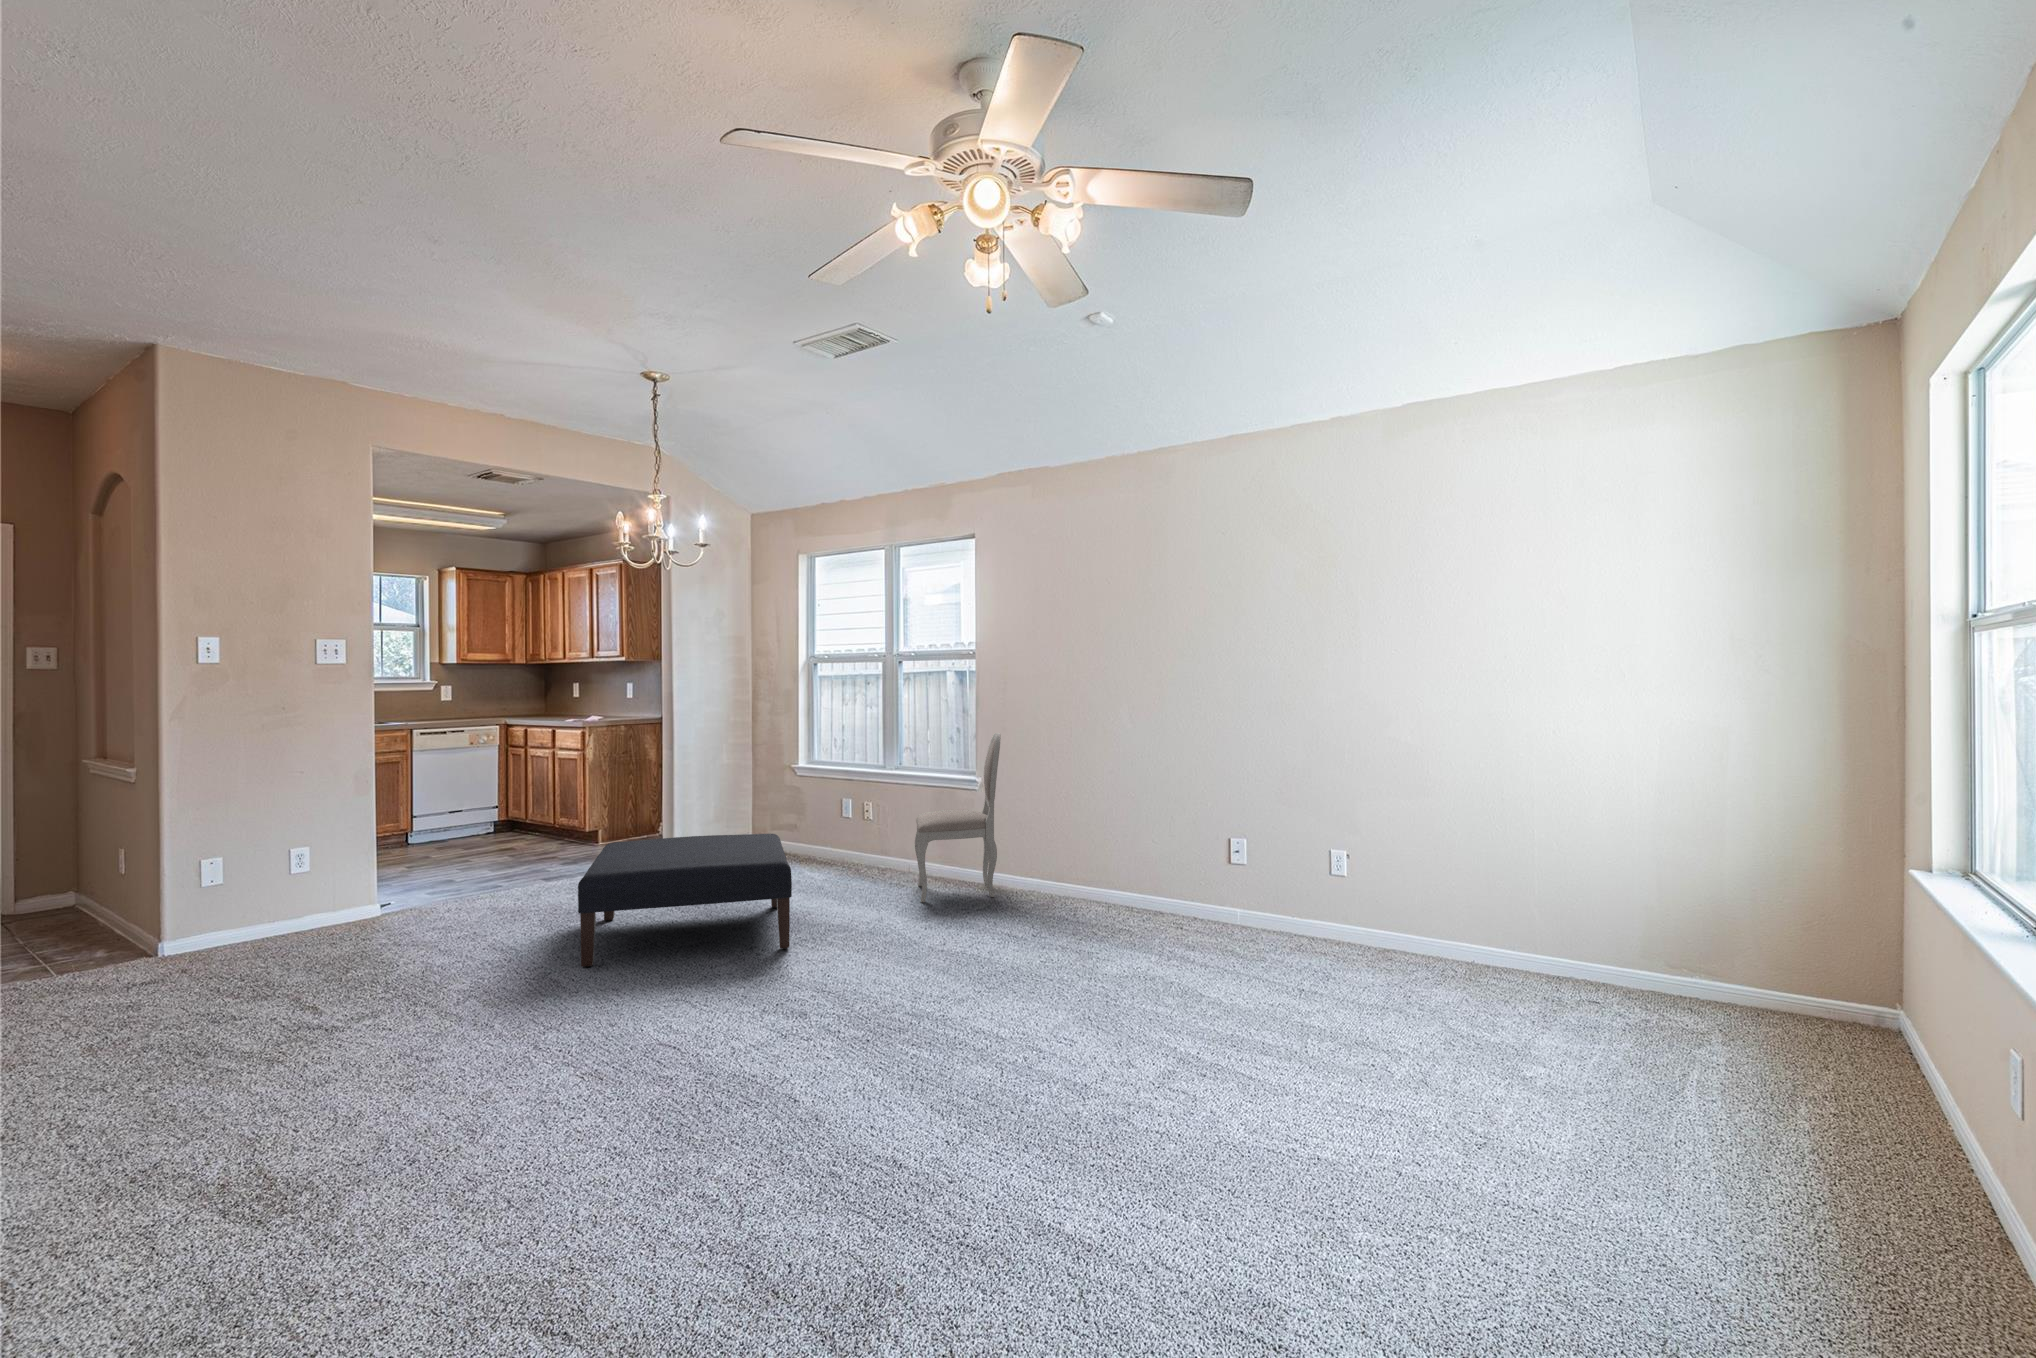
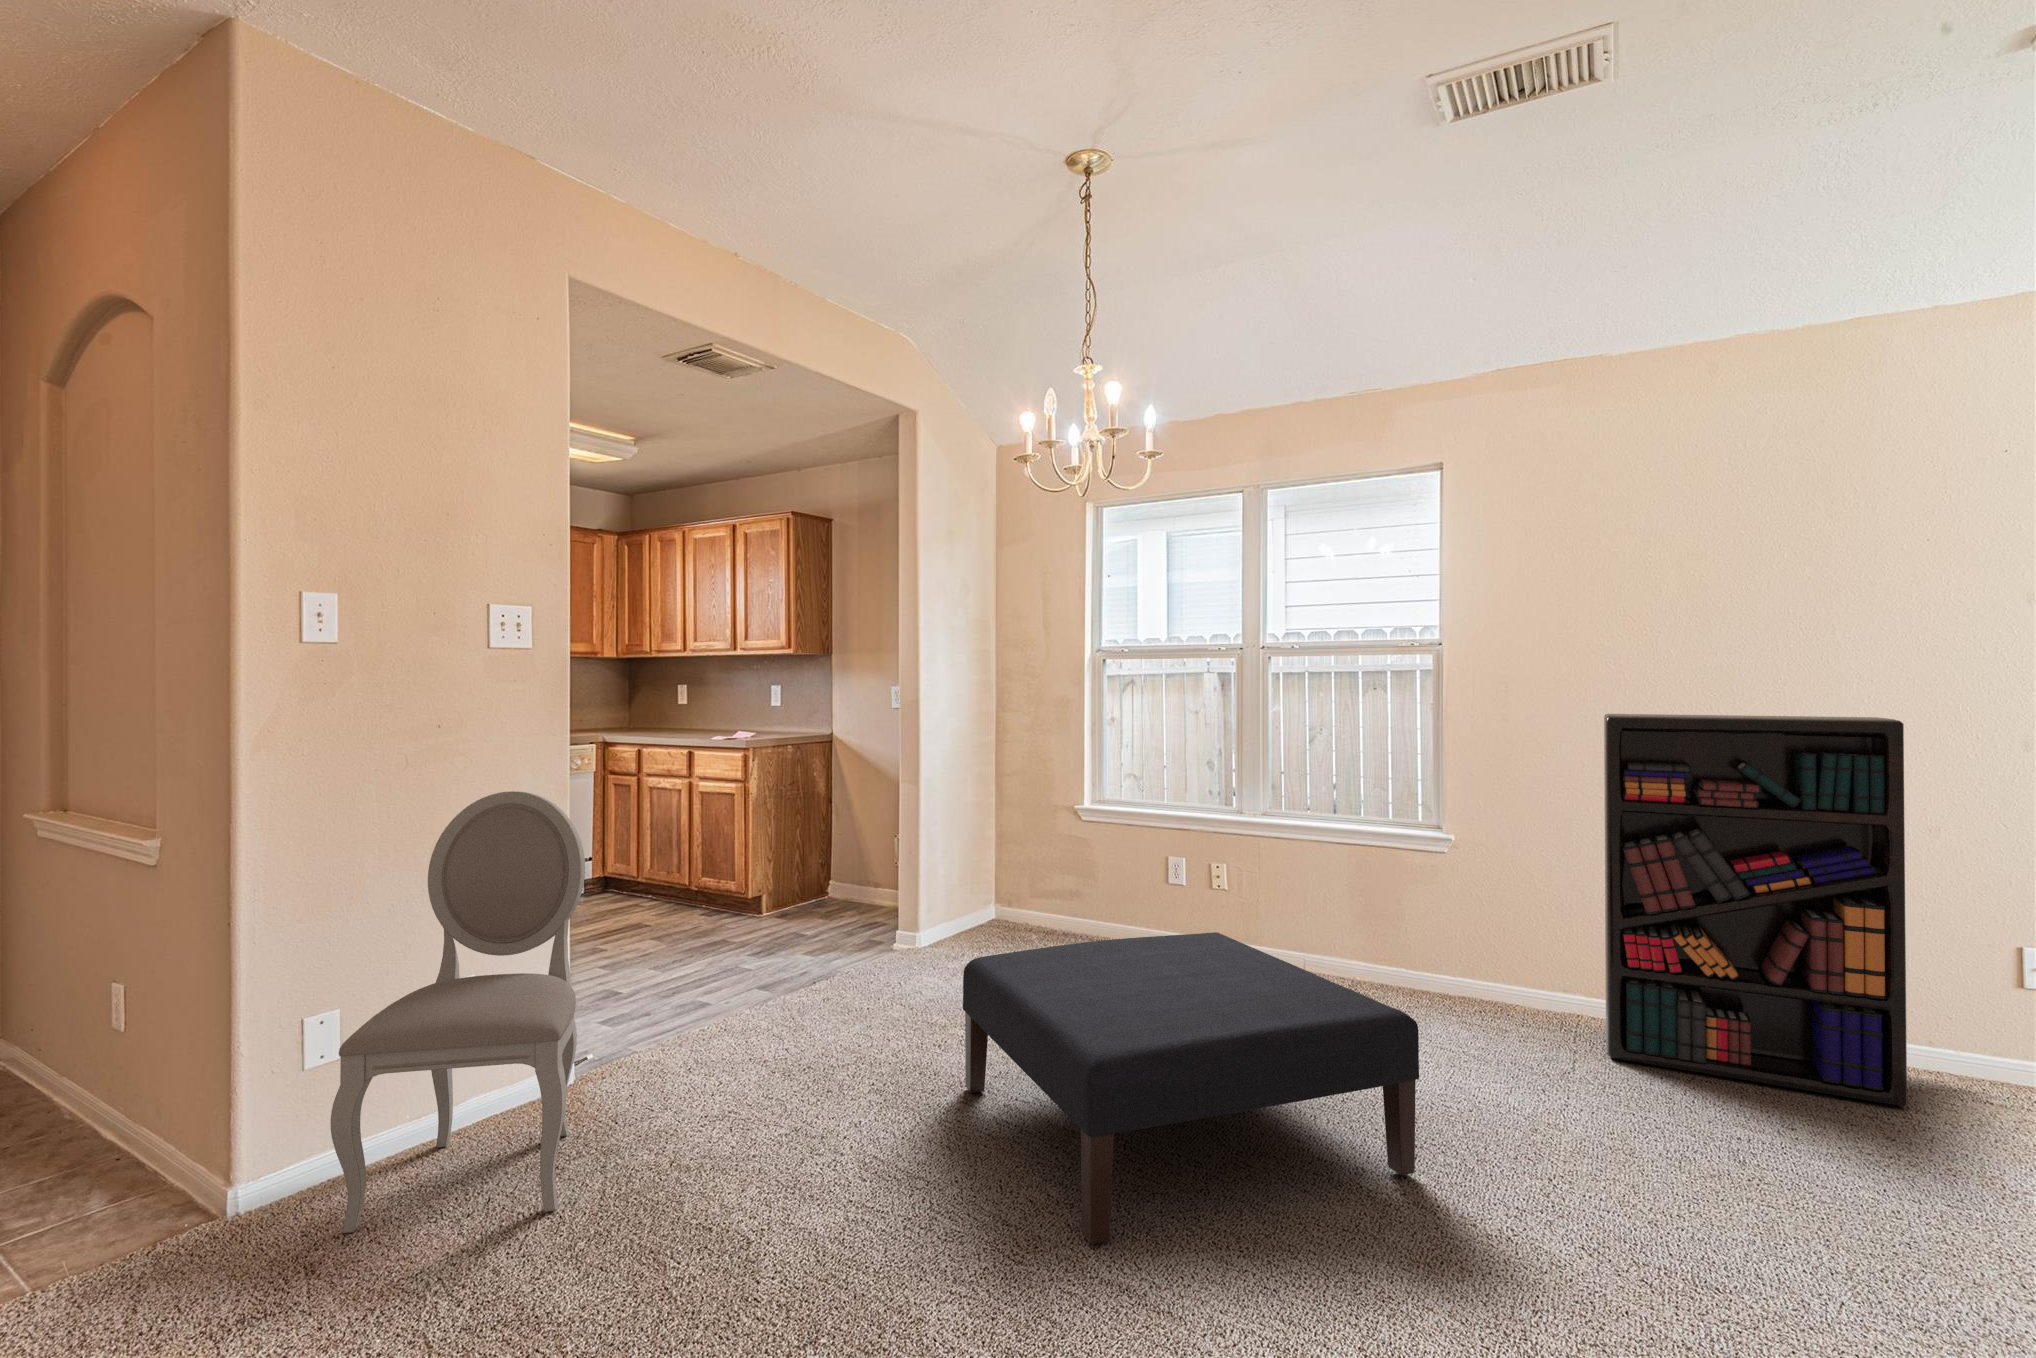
bookshelf: none [1006,699,1163,929] -> present [1604,714,1907,1106]
dining chair: present [915,733,1001,902] -> present [331,791,585,1233]

